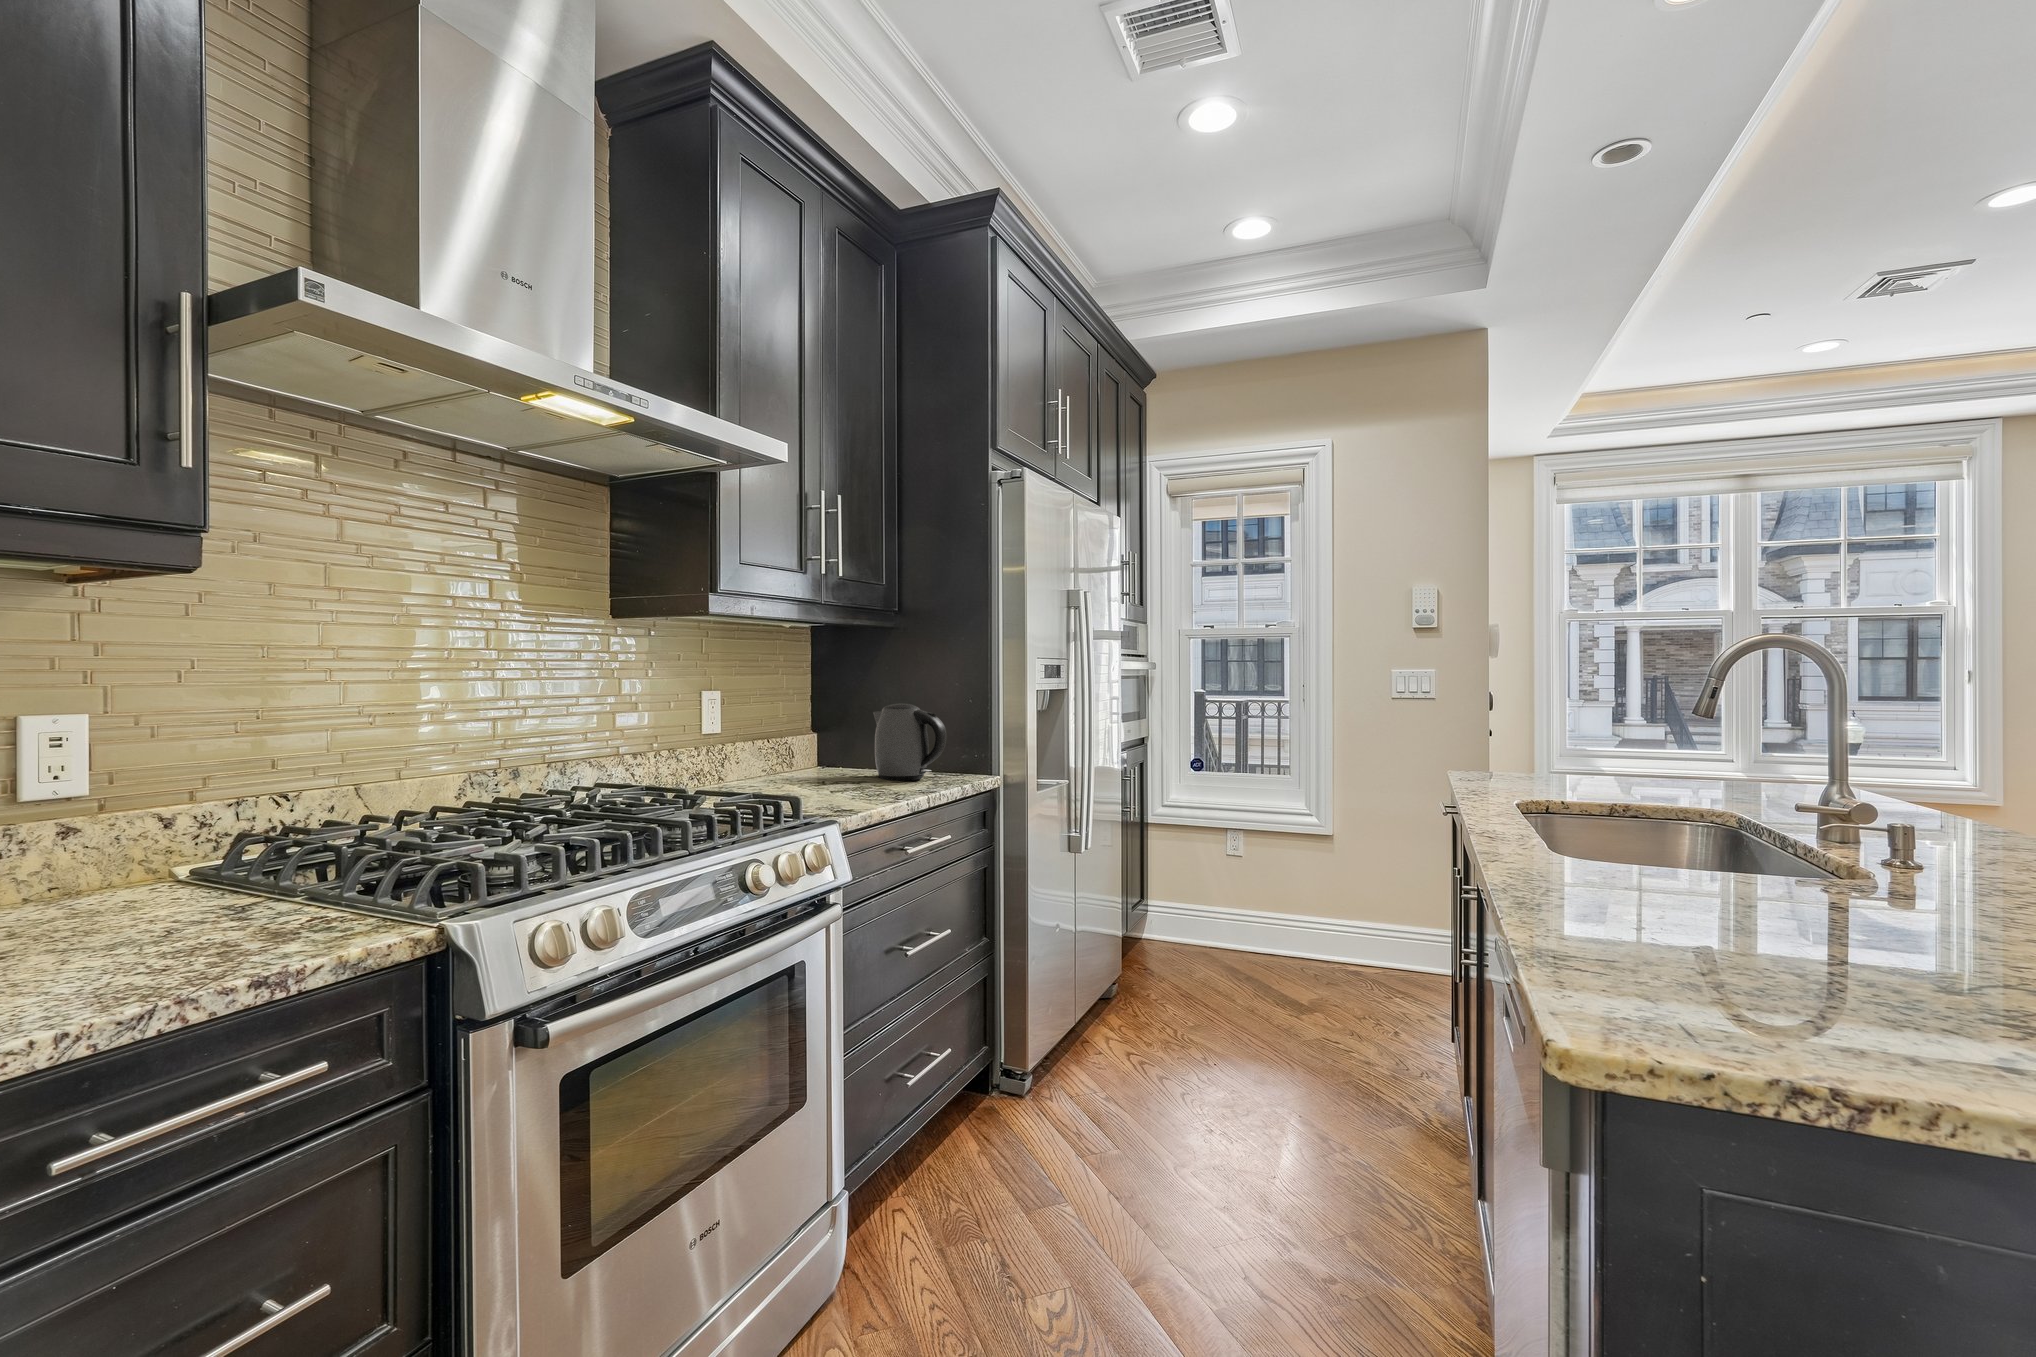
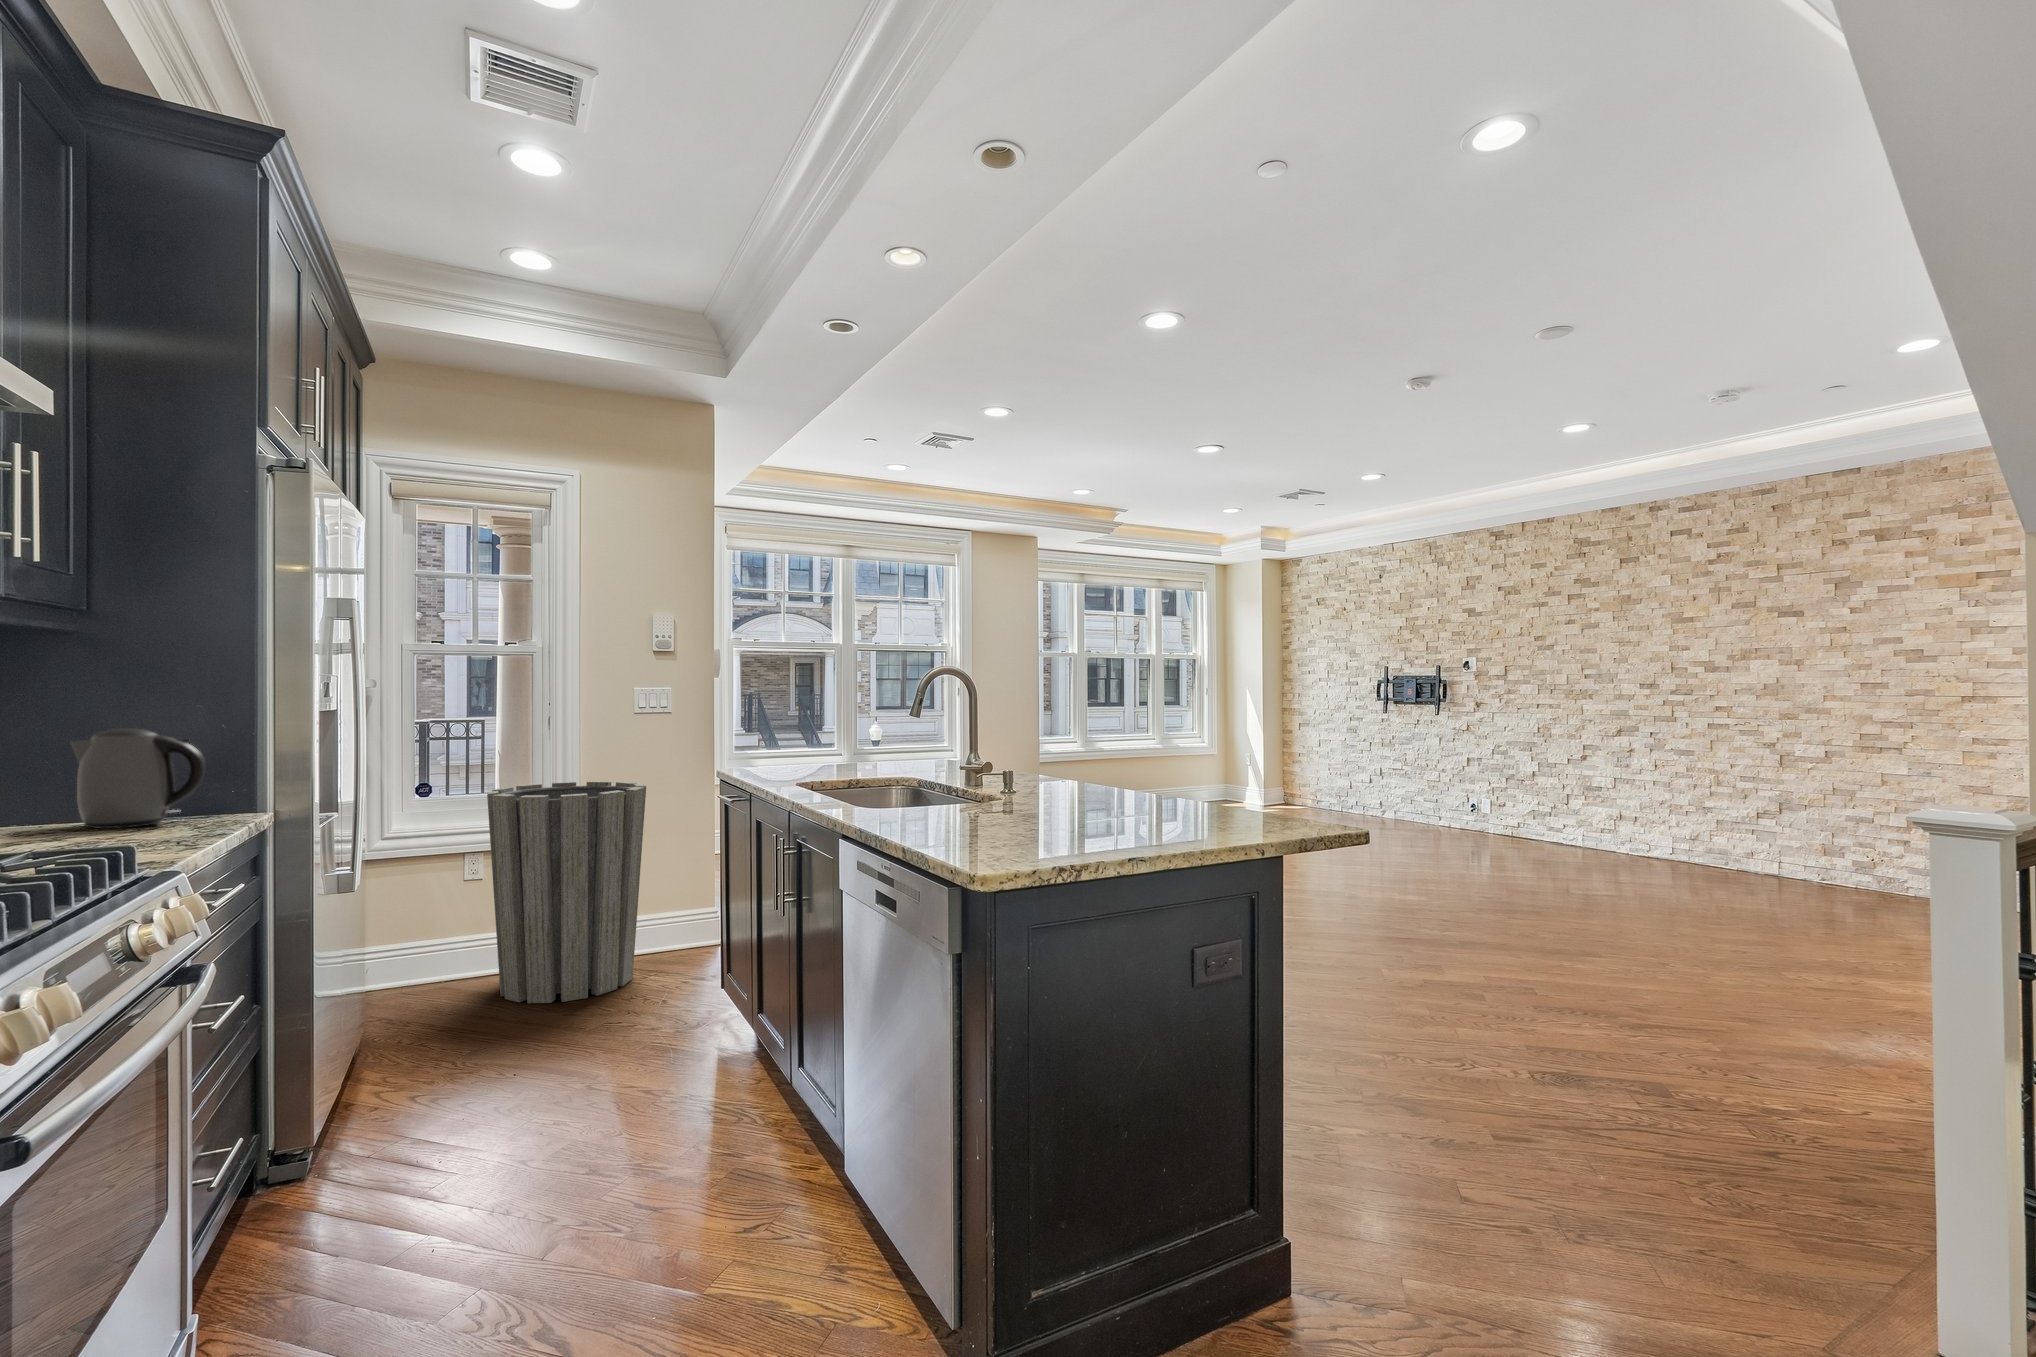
trash can: none [1235,769,1393,1003] -> present [487,782,646,1003]

